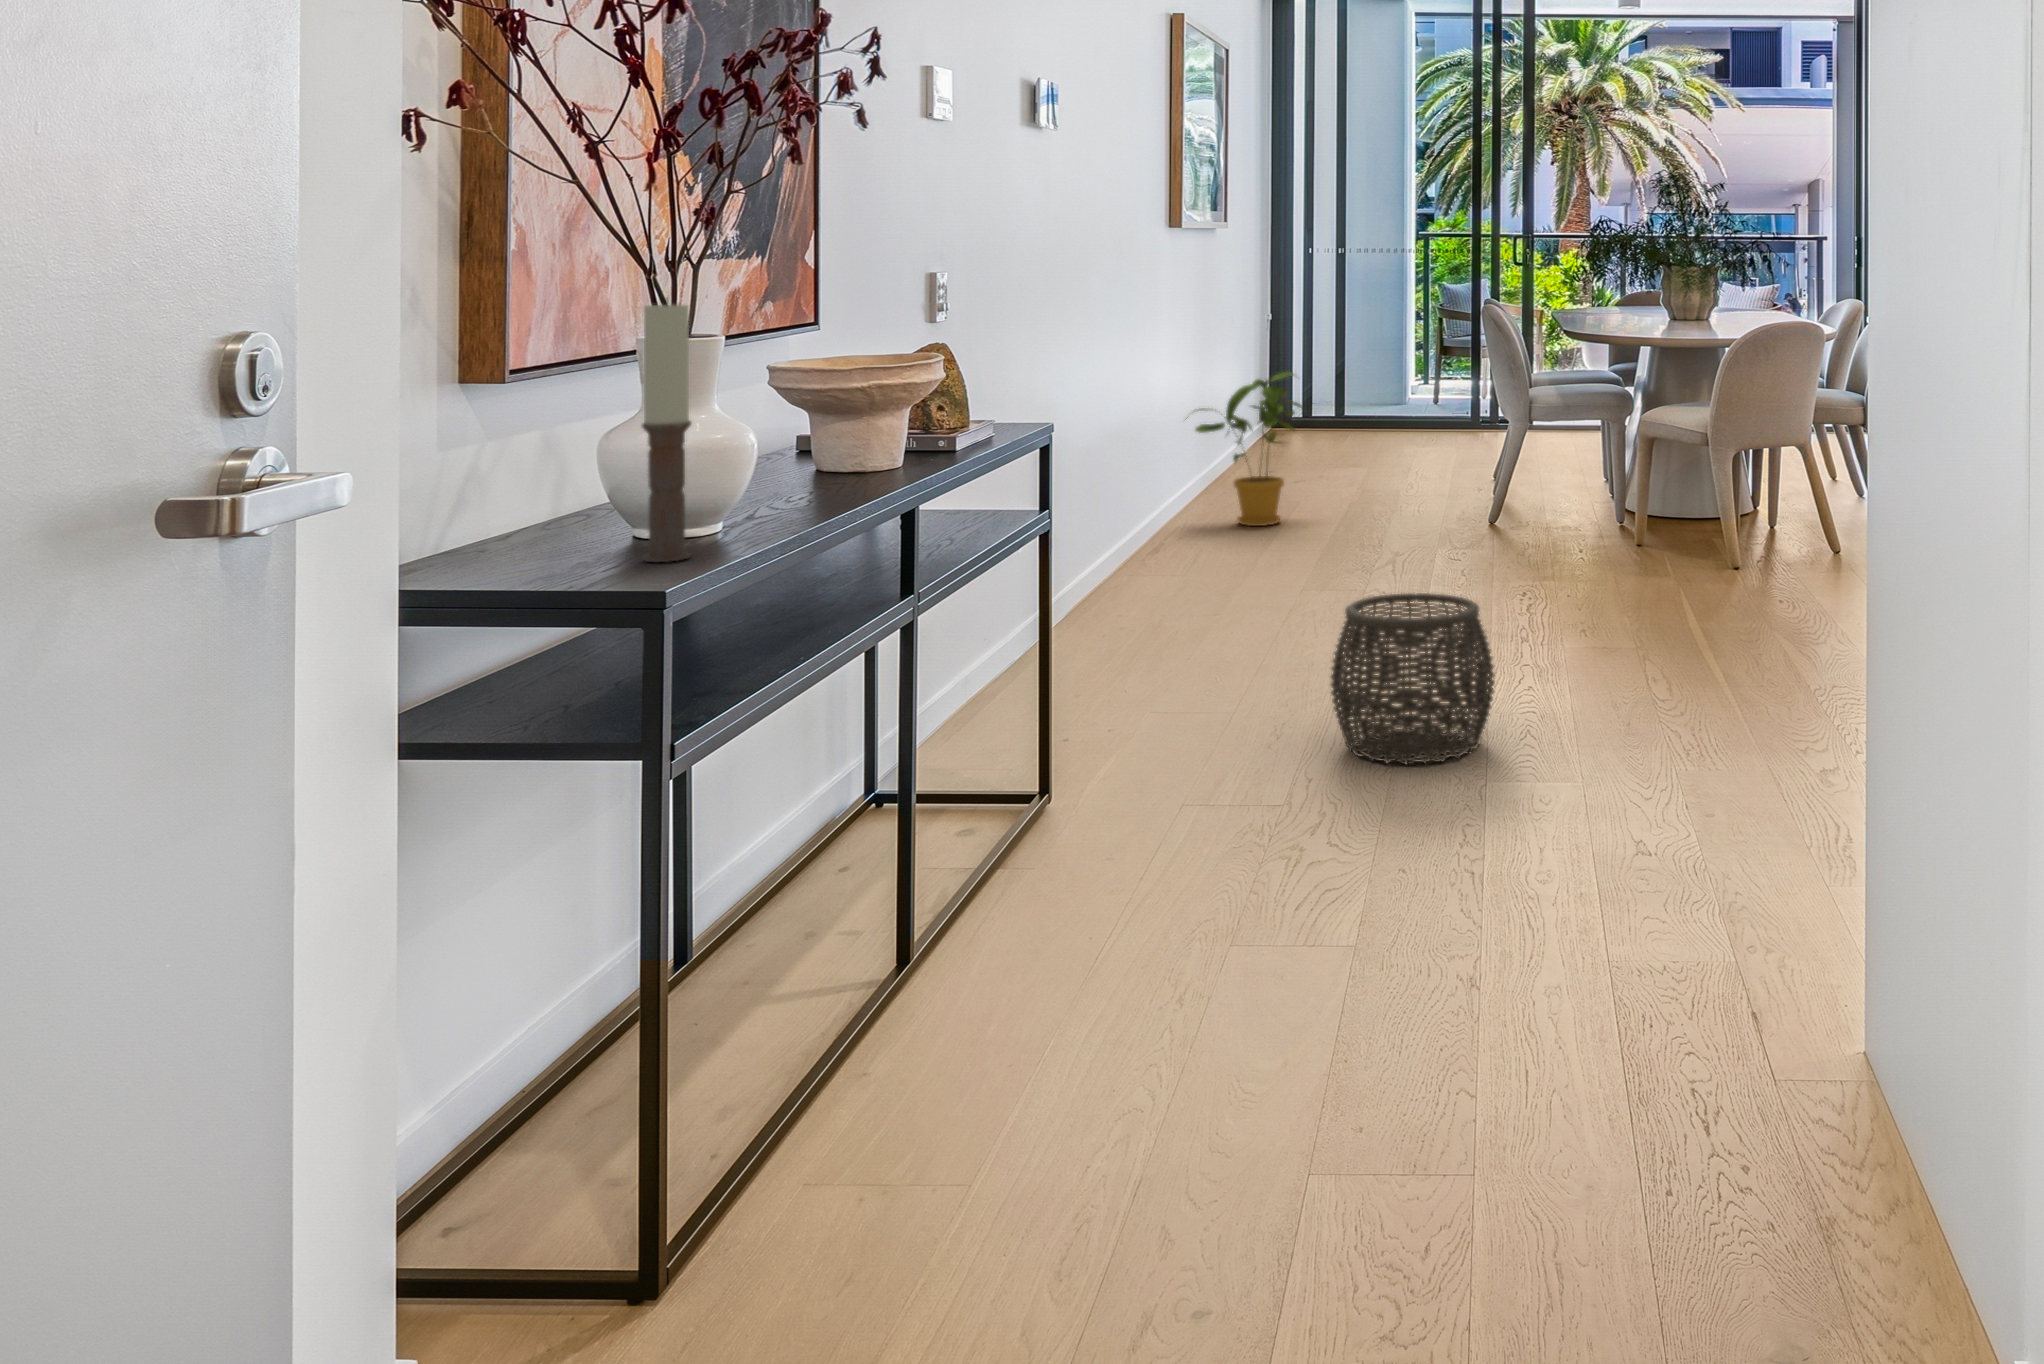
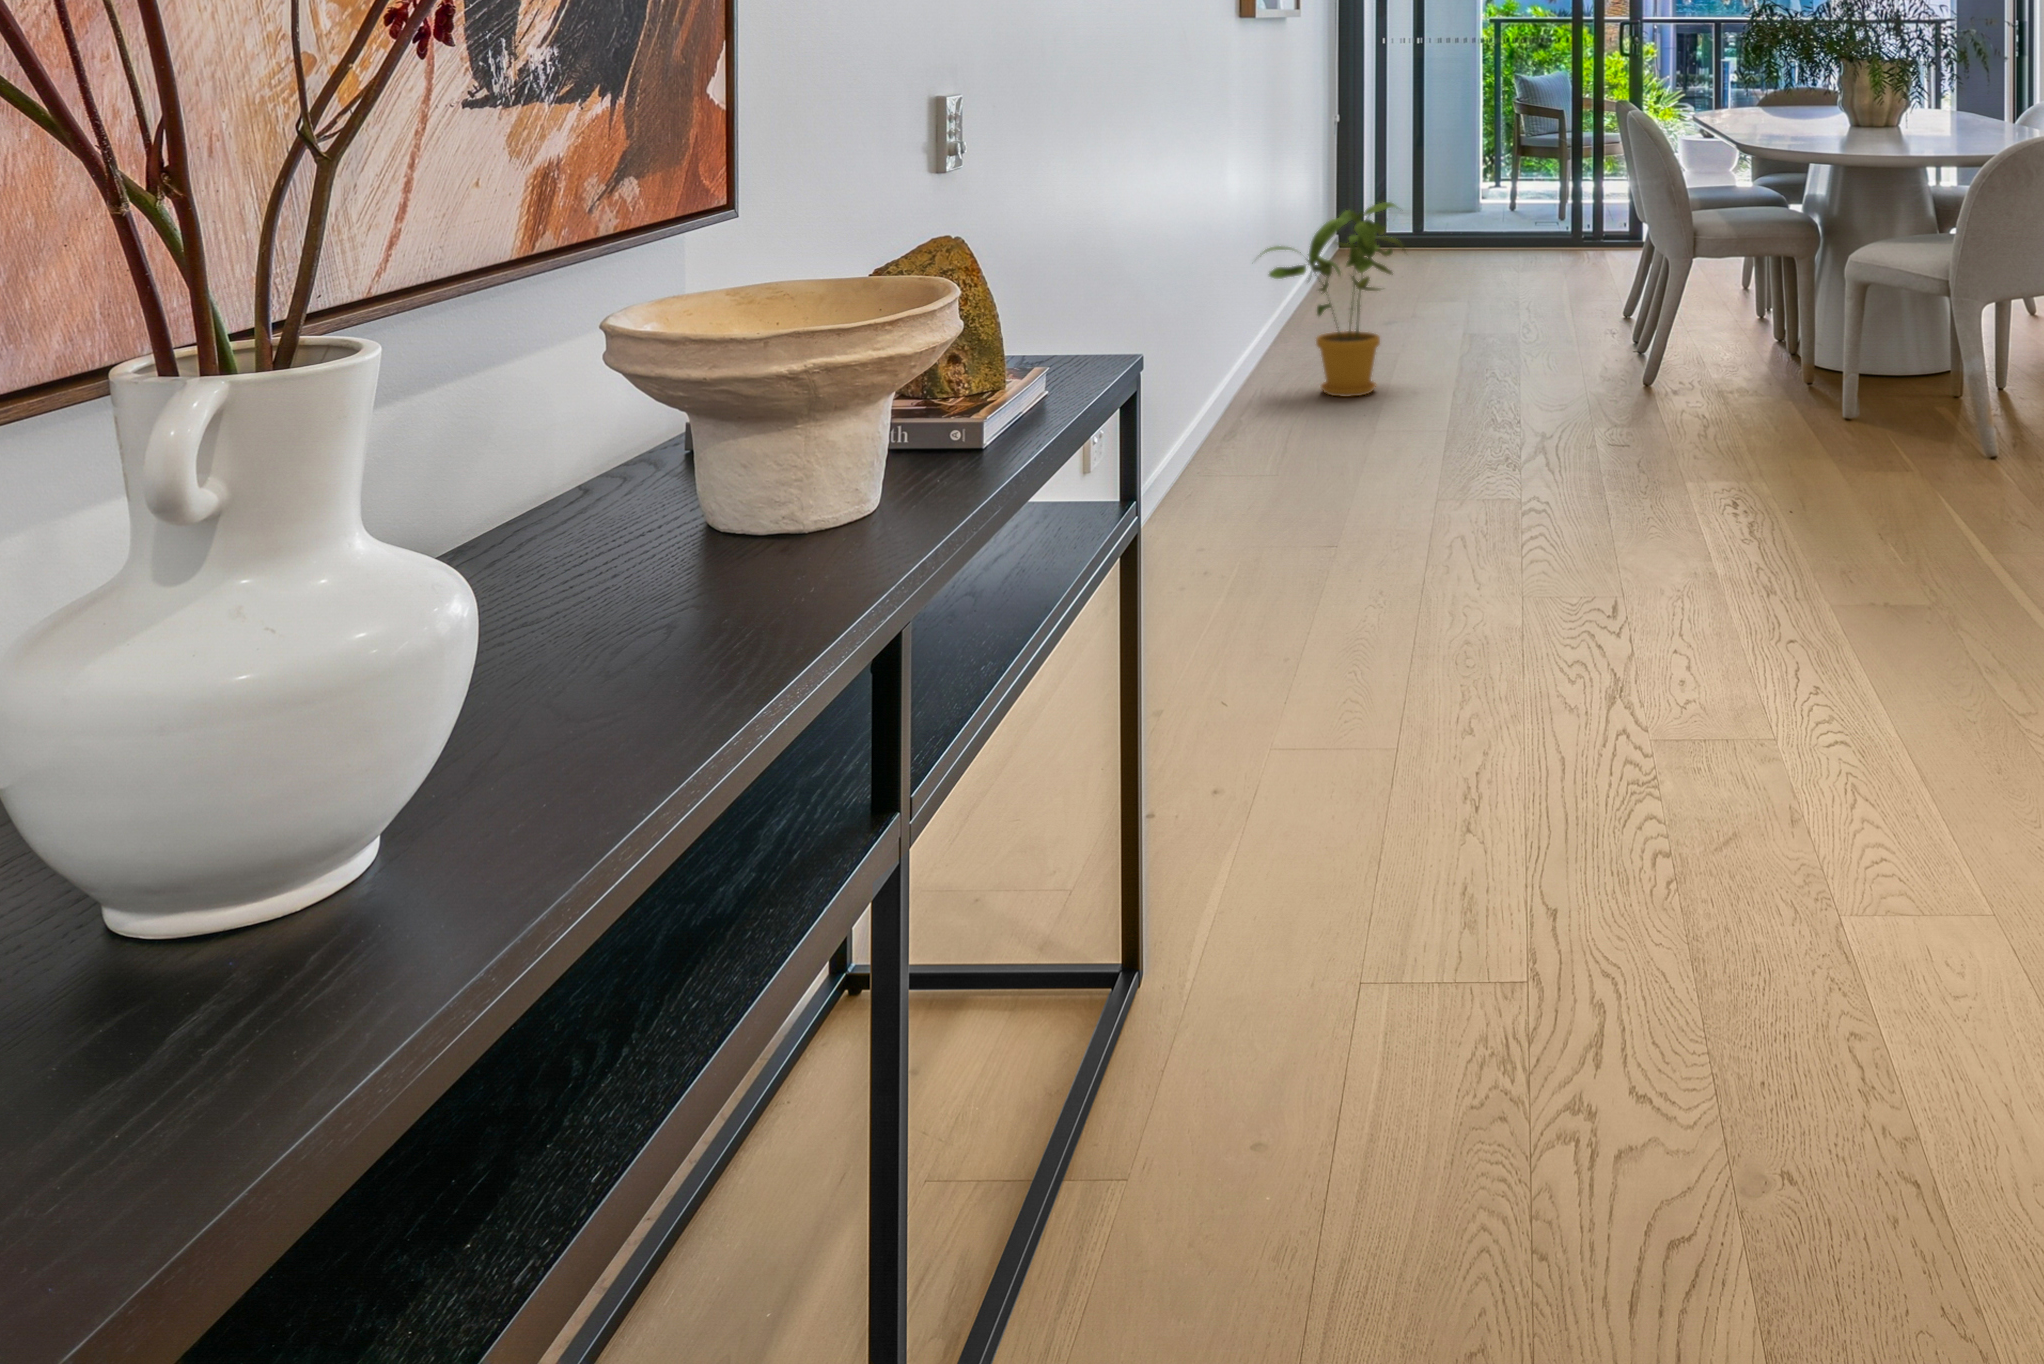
candle: present [642,300,691,562] -> none [87,282,244,1063]
woven basket: present [1331,593,1495,764] -> none [1551,588,1809,884]

